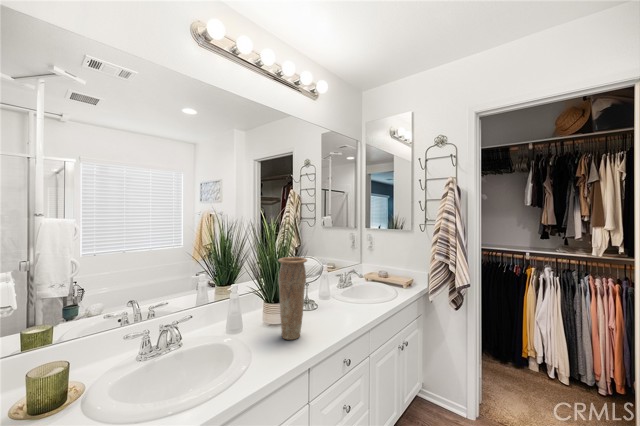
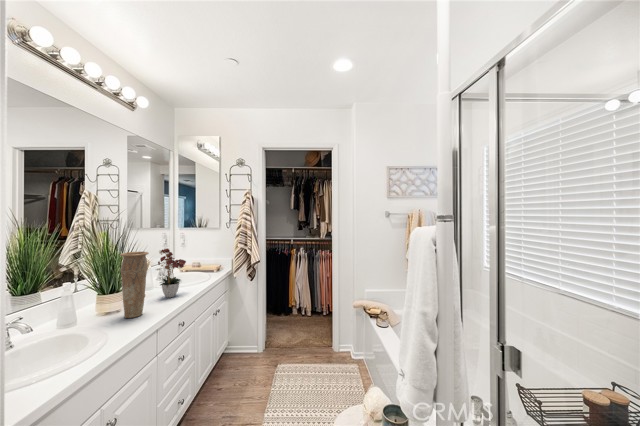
flower arrangement: none [324,252,364,318] -> present [158,248,186,298]

